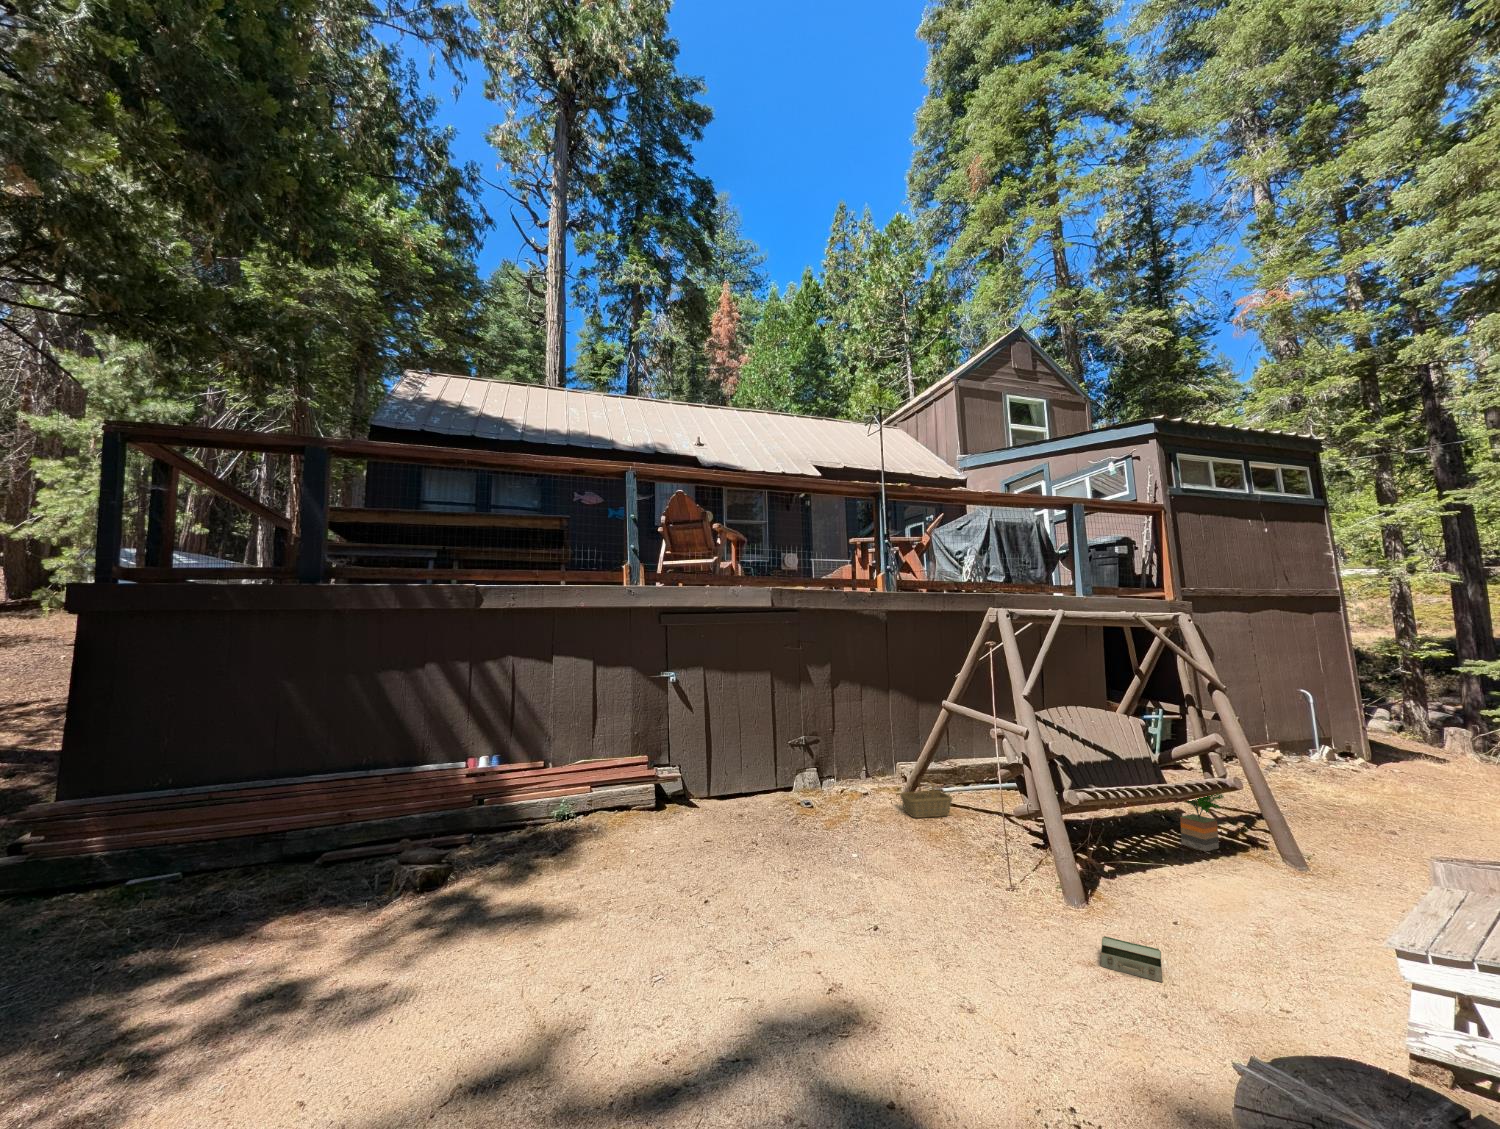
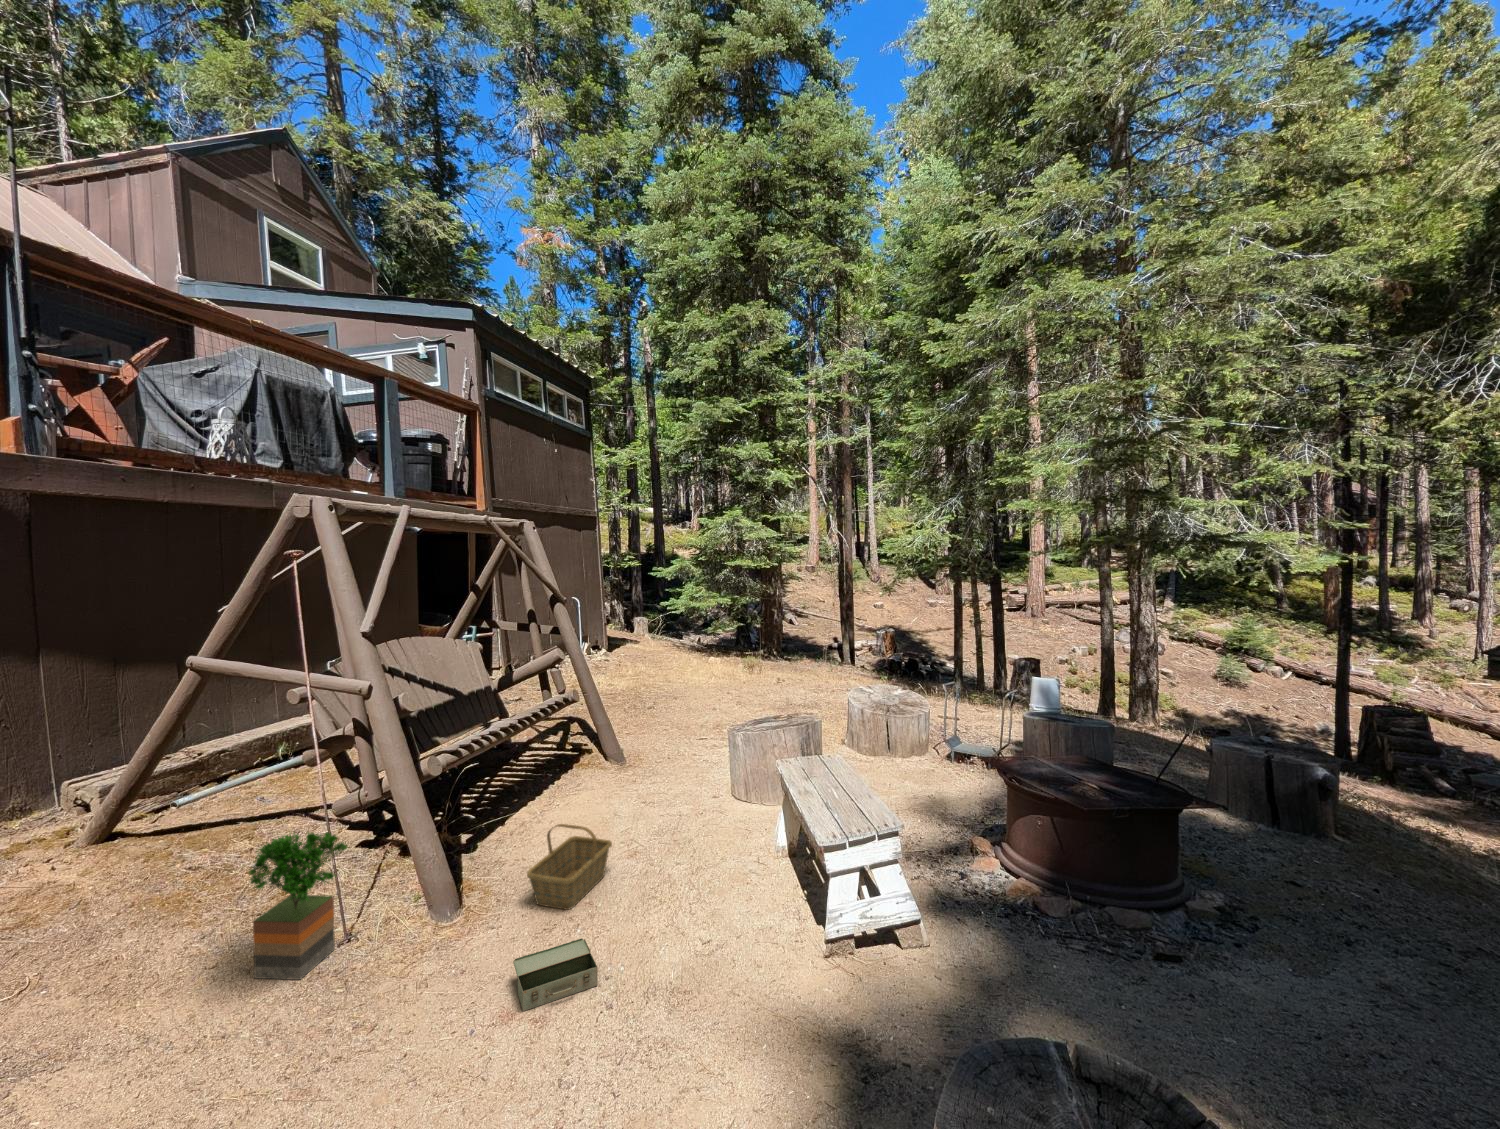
basket: present [900,777,953,818] -> present [527,824,612,910]
potted tree: present [1180,793,1224,851] -> present [249,832,348,980]

